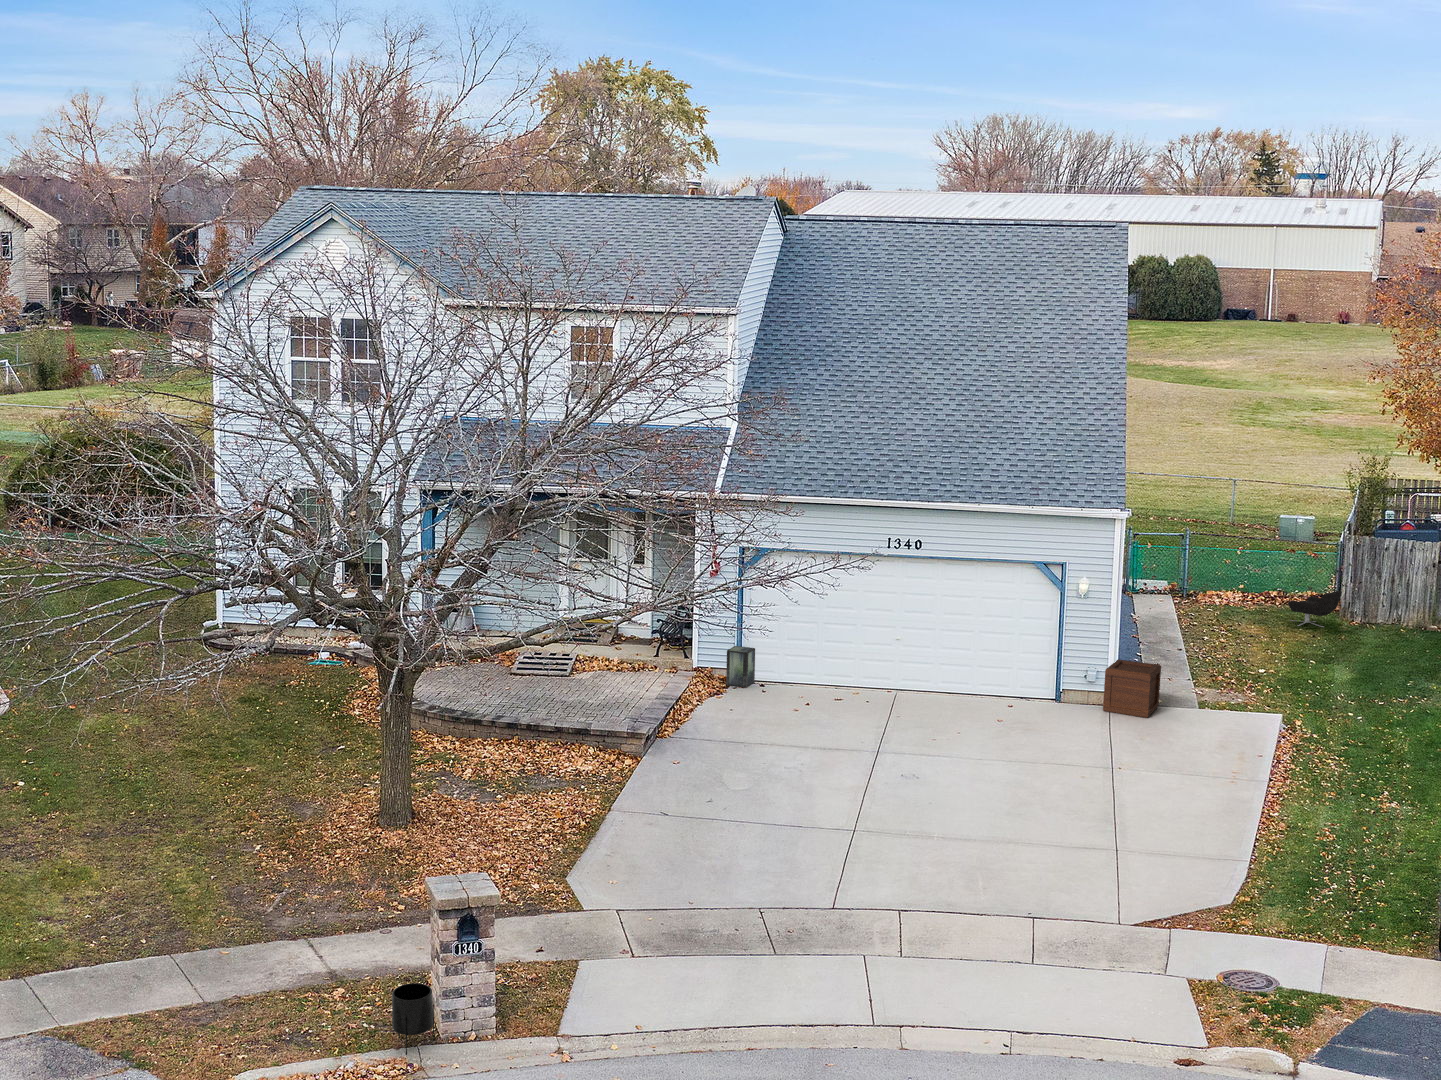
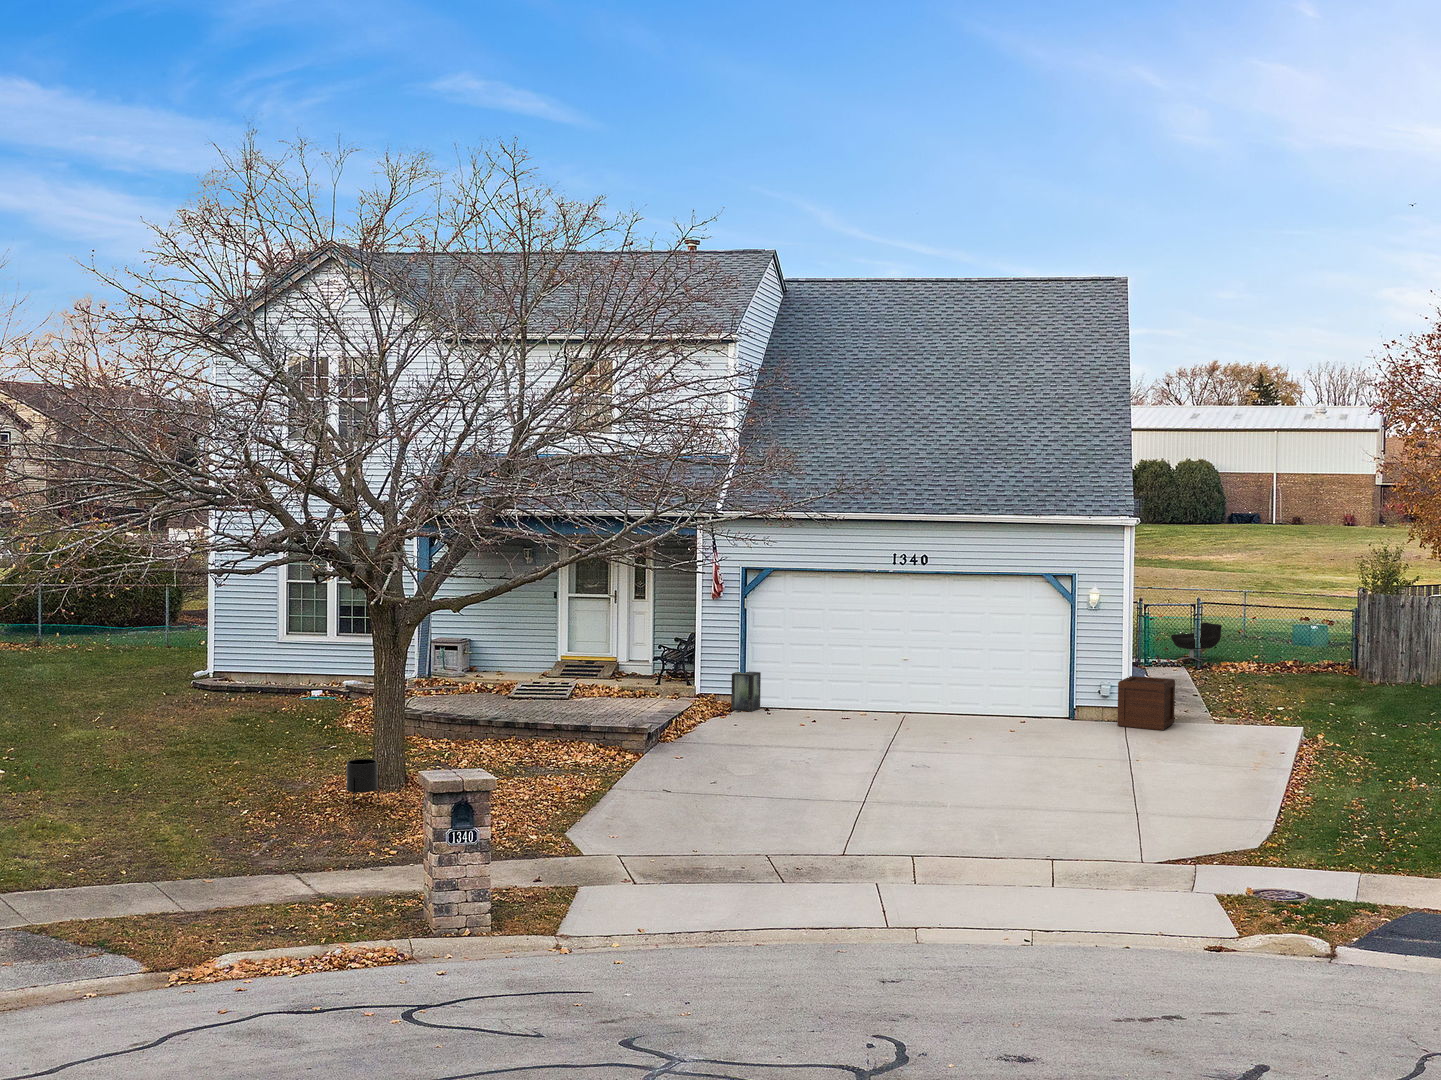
lounge chair: present [1288,591,1342,627] -> present [1171,622,1222,661]
planter: present [392,983,434,1055] -> present [346,759,379,808]

